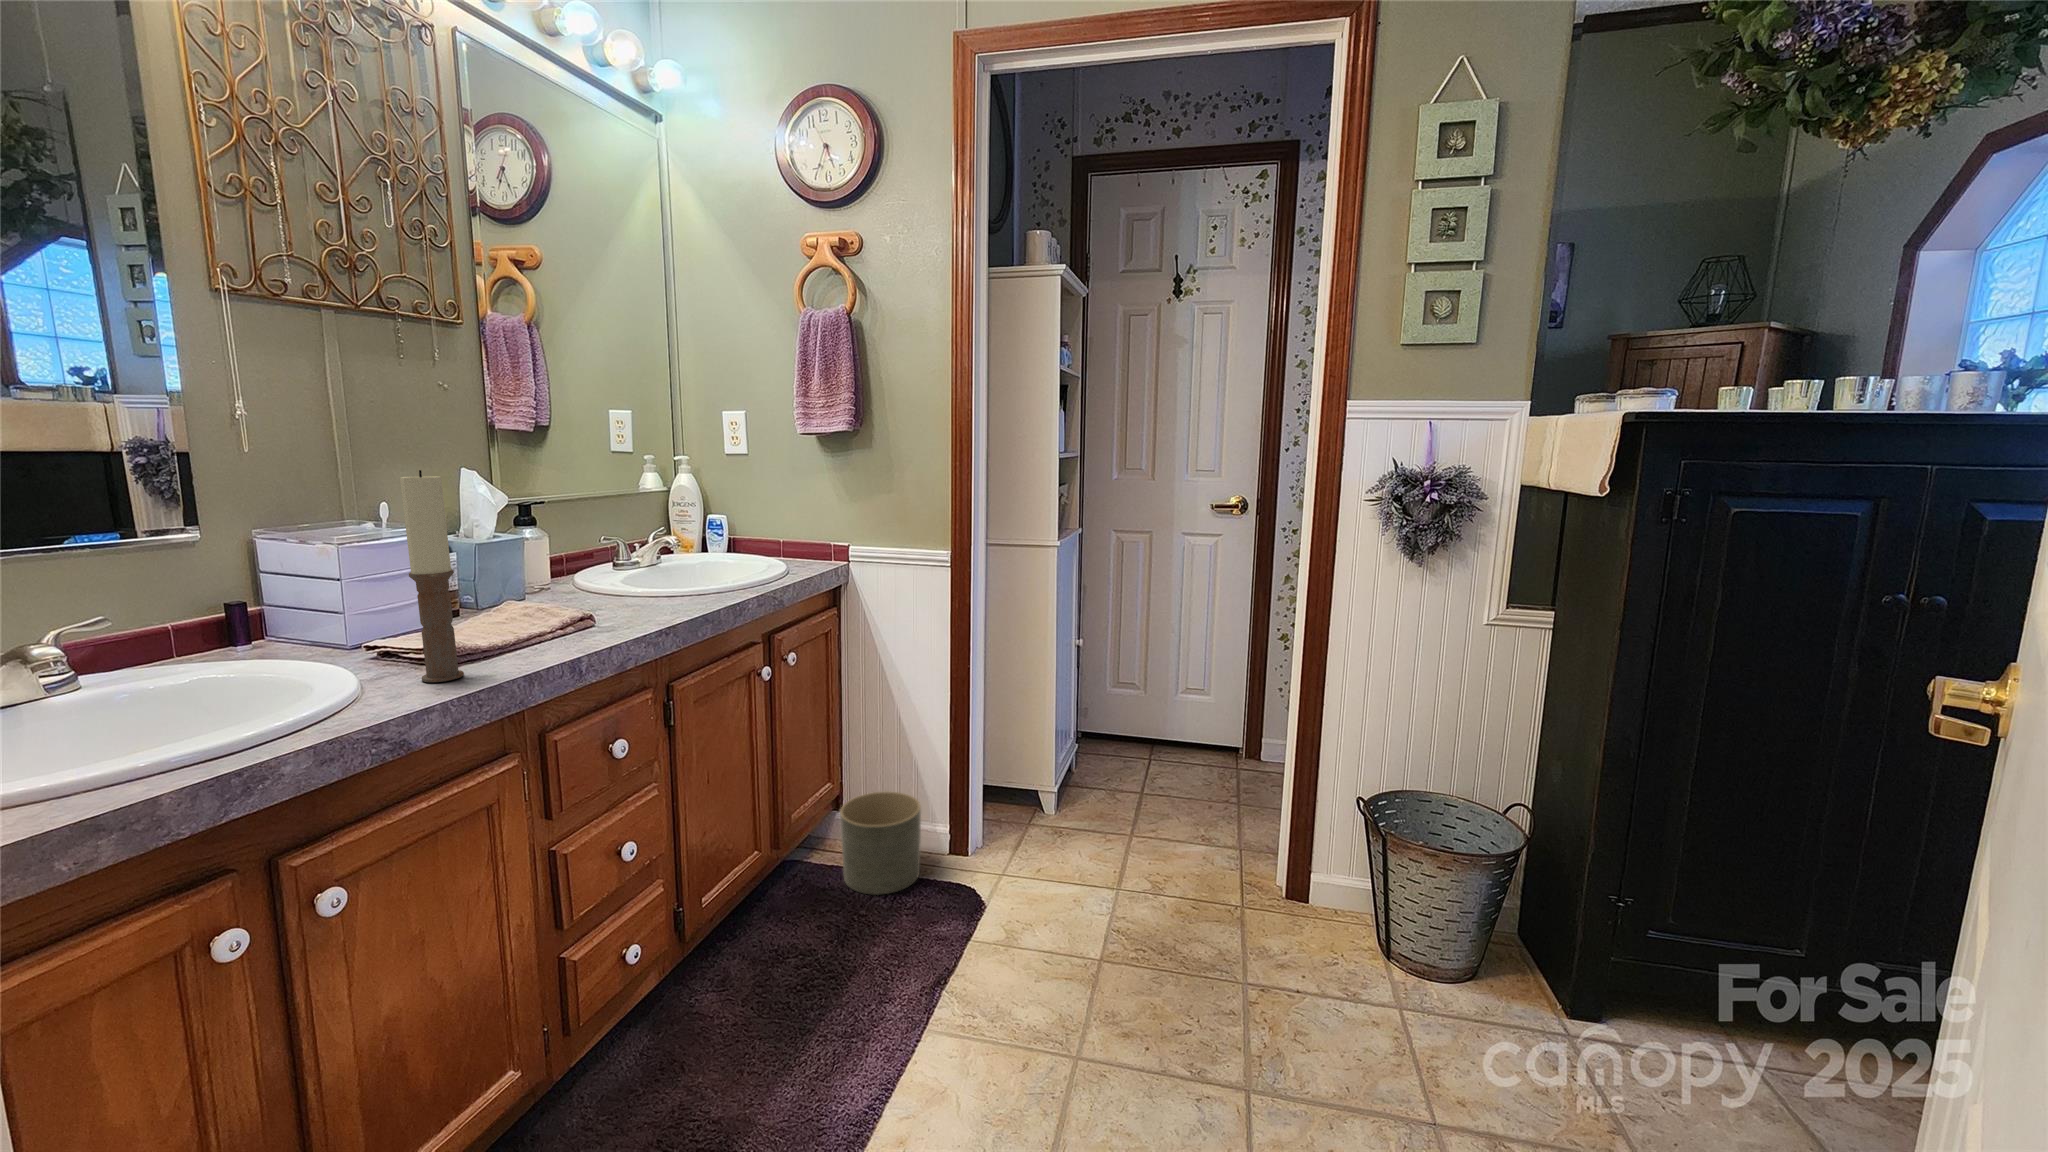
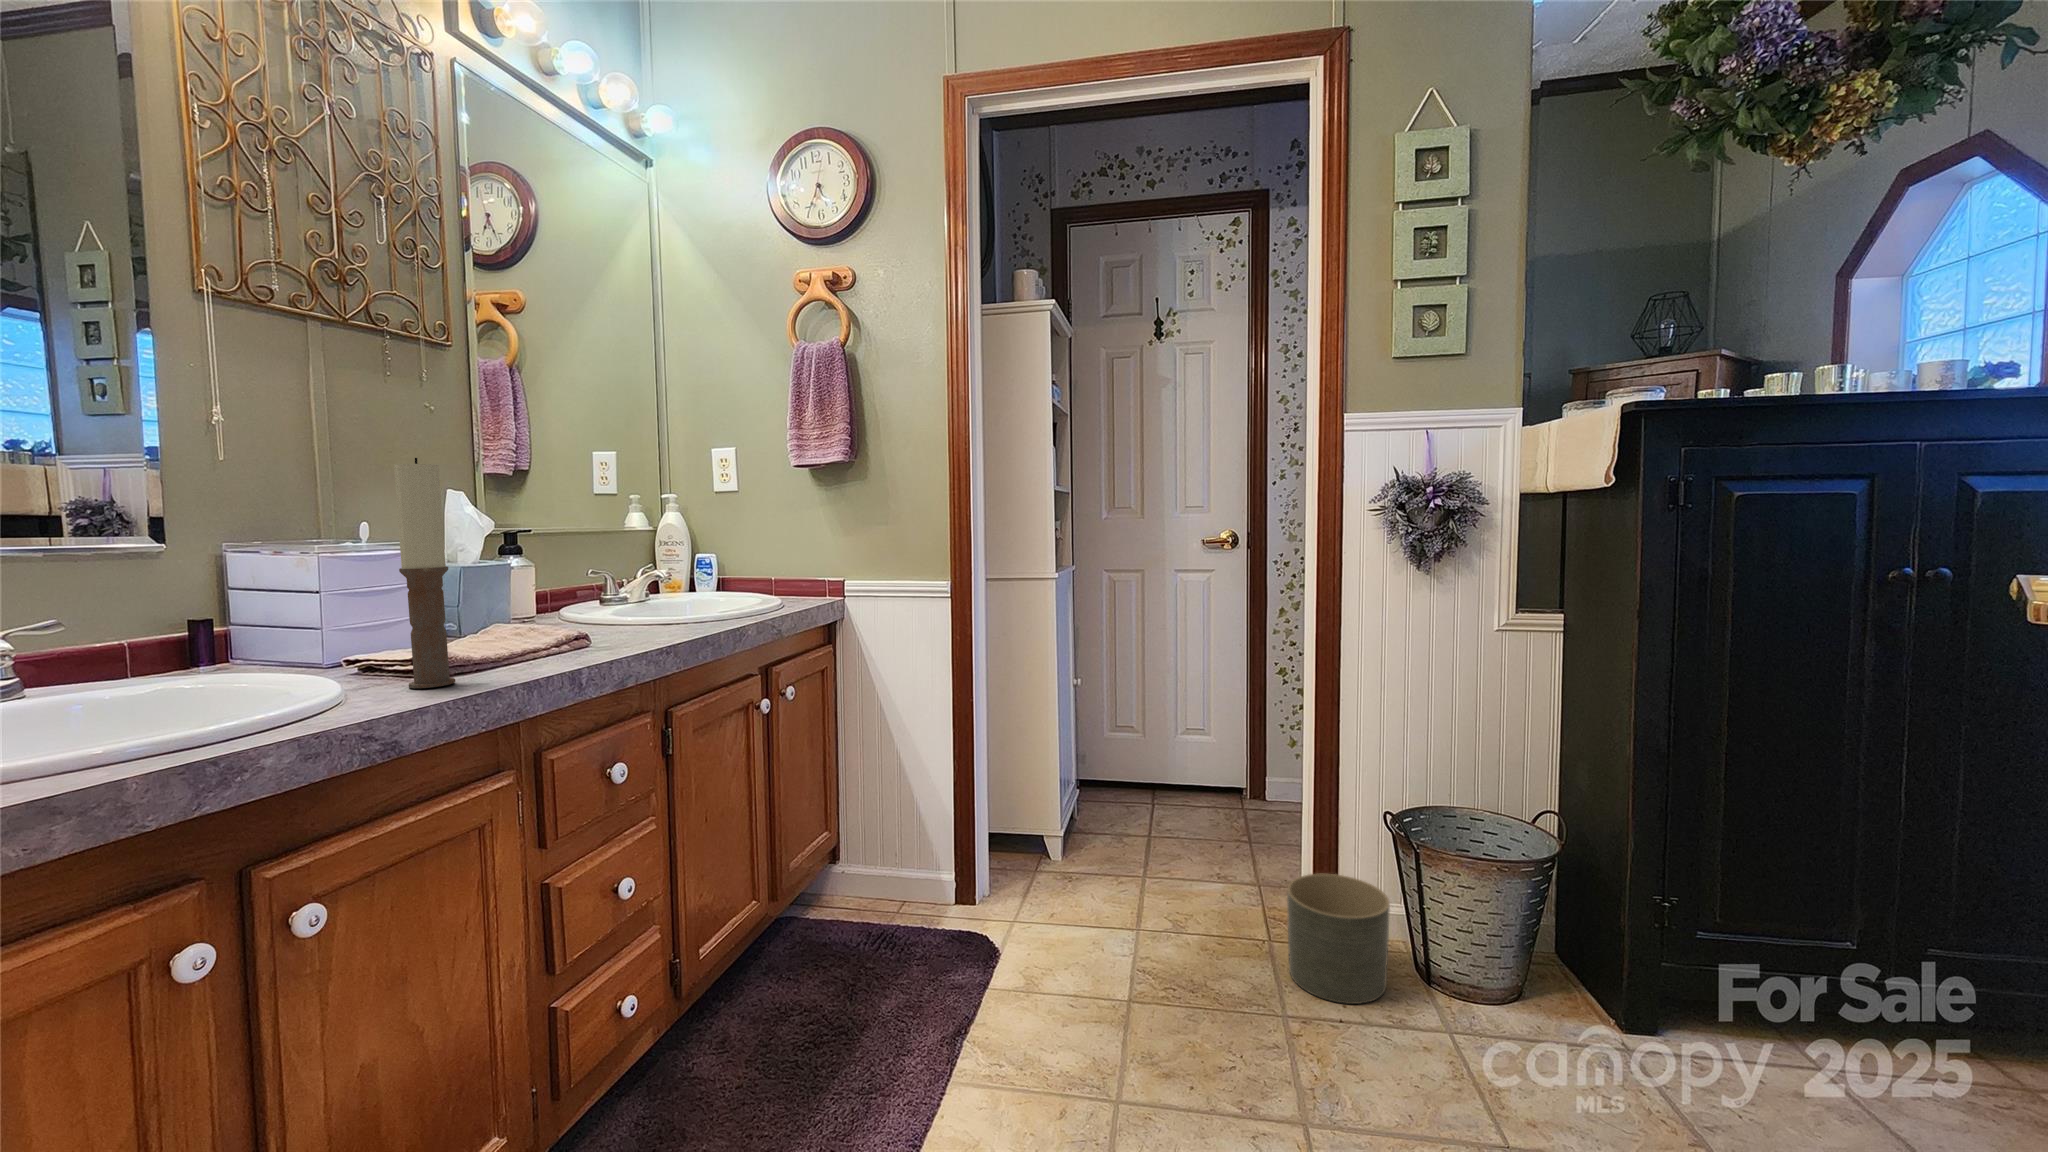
planter: present [840,792,921,895] -> present [1287,874,1390,1004]

